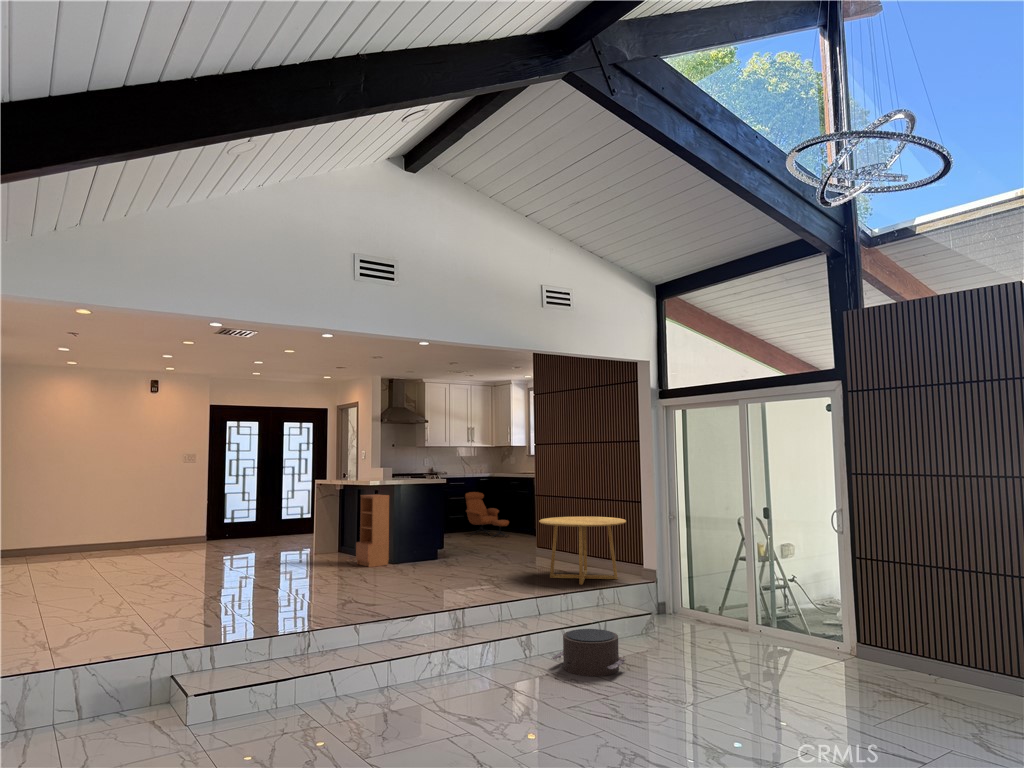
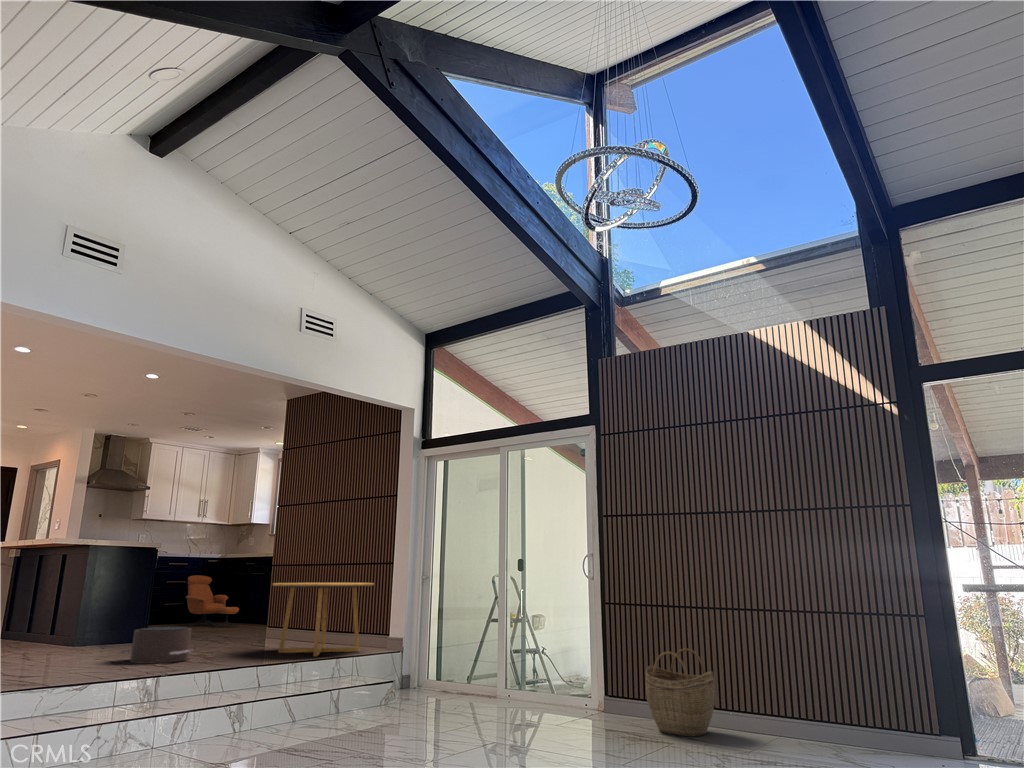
bookcase: present [356,494,389,567] -> none [17,558,80,651]
woven basket: none [900,611,979,698] -> present [646,649,715,737]
pouf: present [552,629,625,676] -> present [120,627,193,664]

